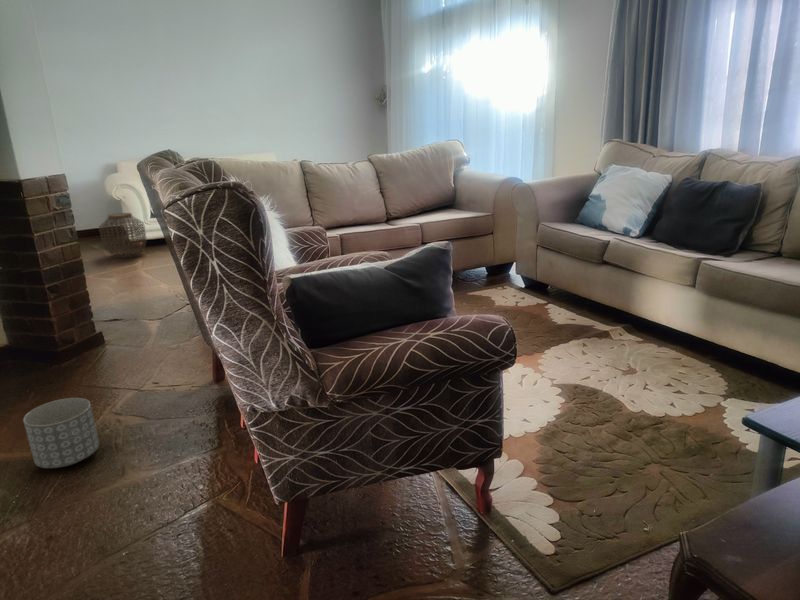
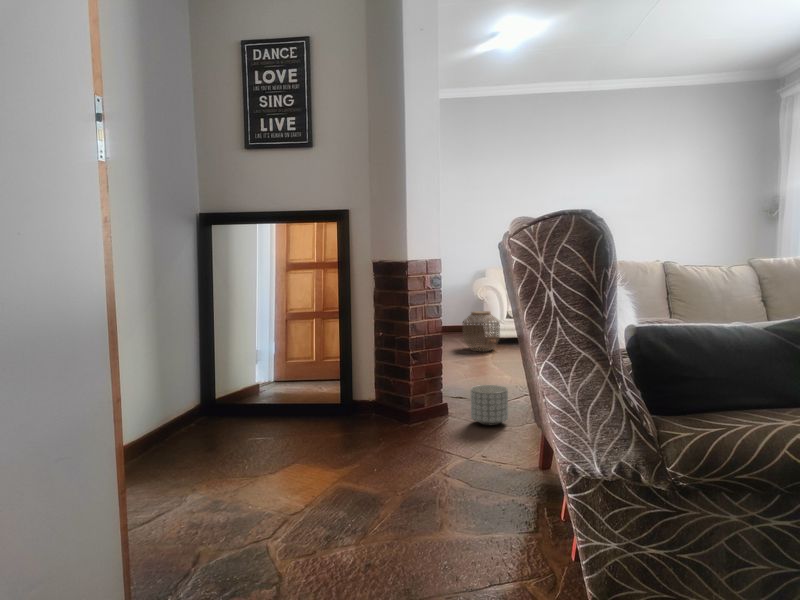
planter: present [23,398,99,468] -> present [471,385,508,425]

